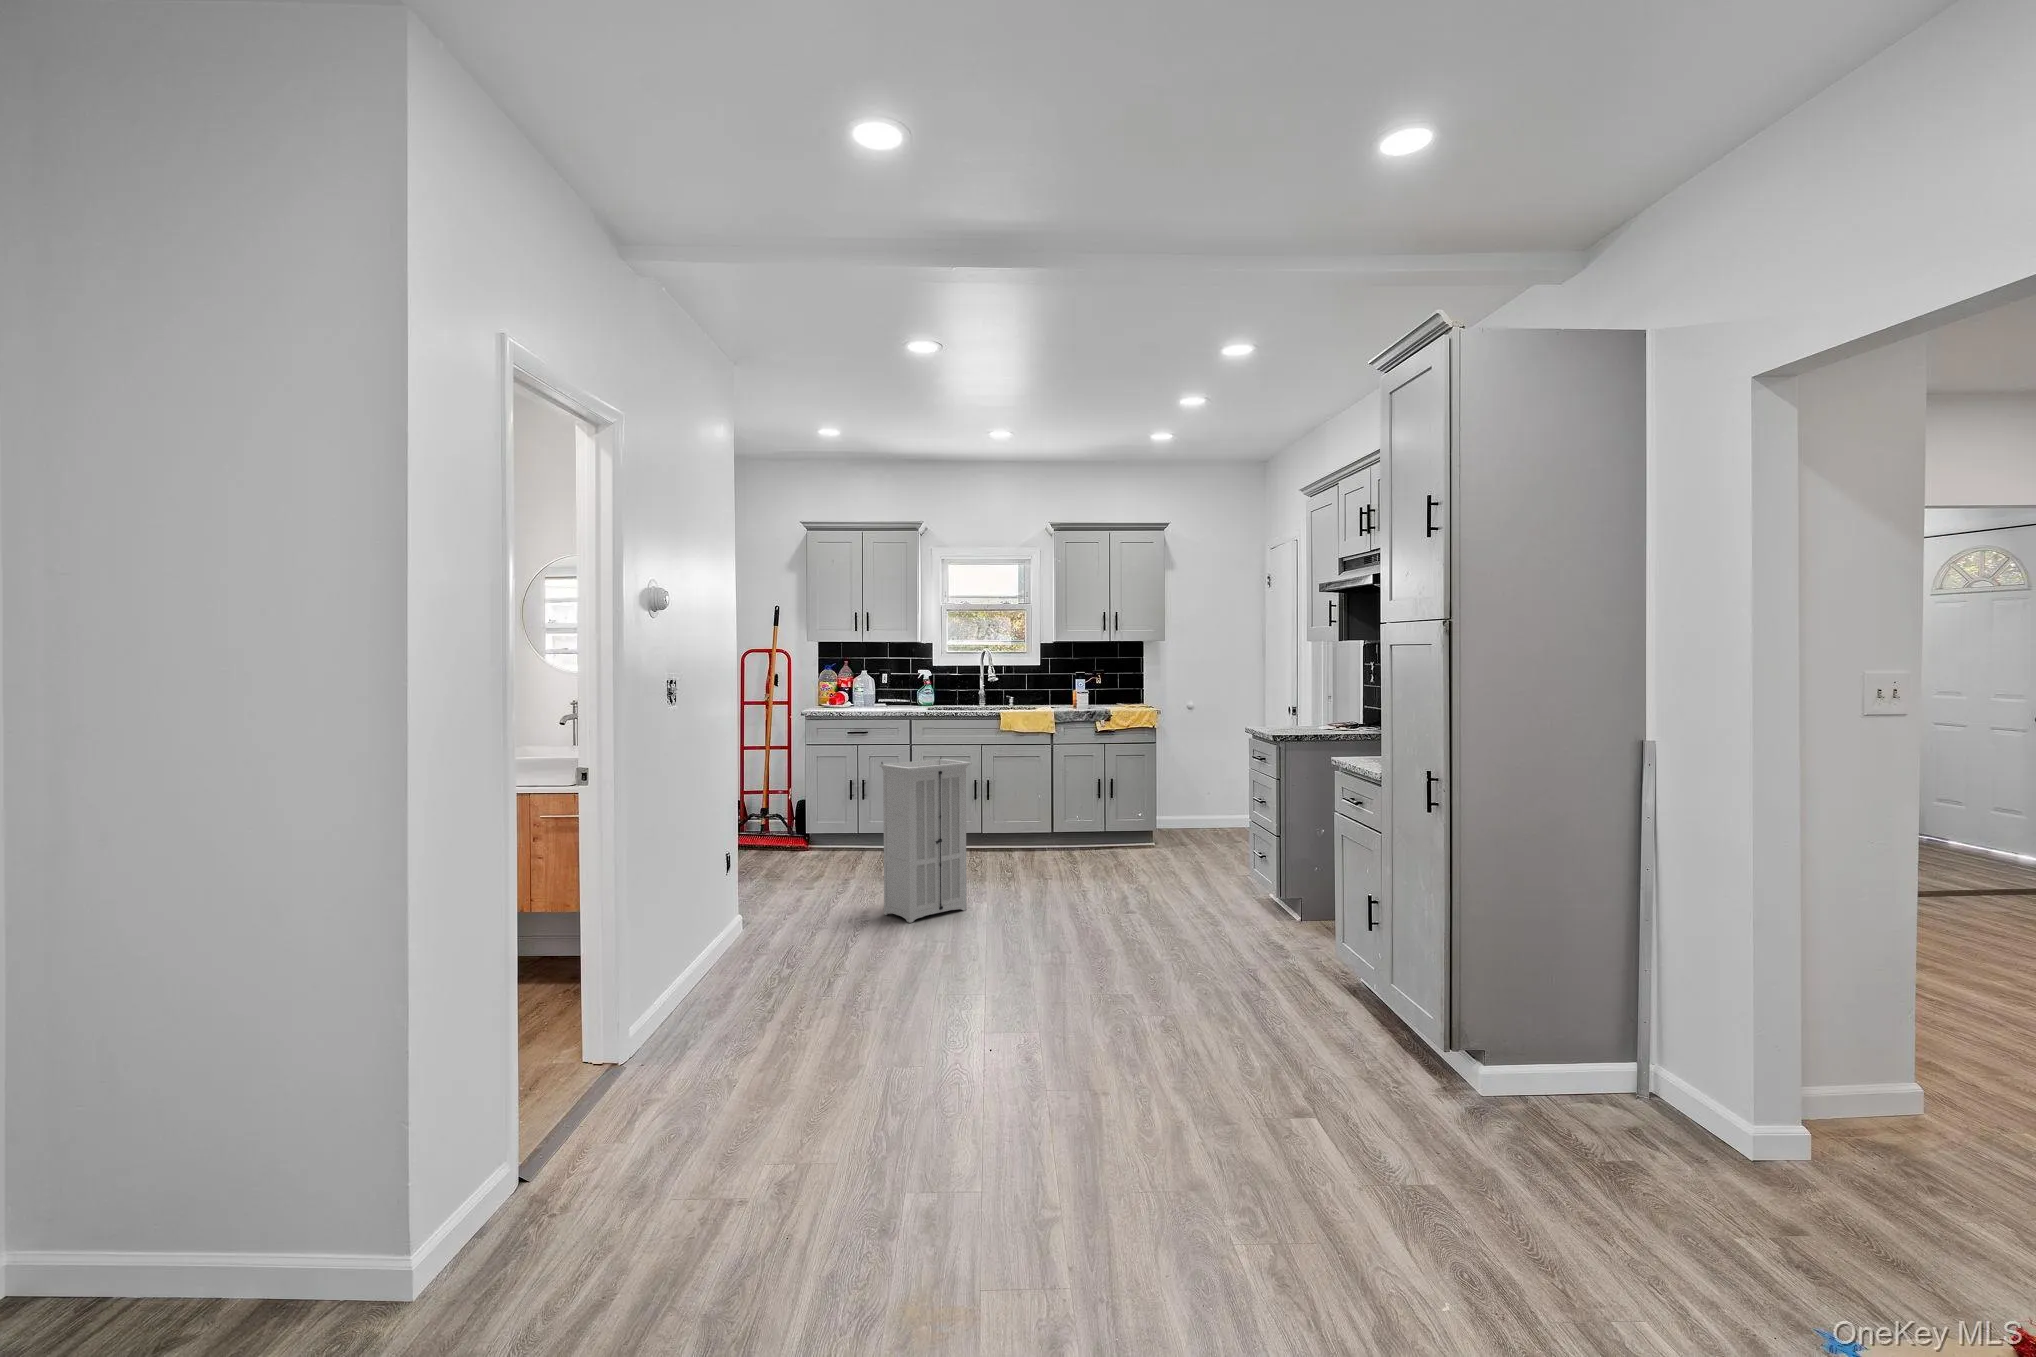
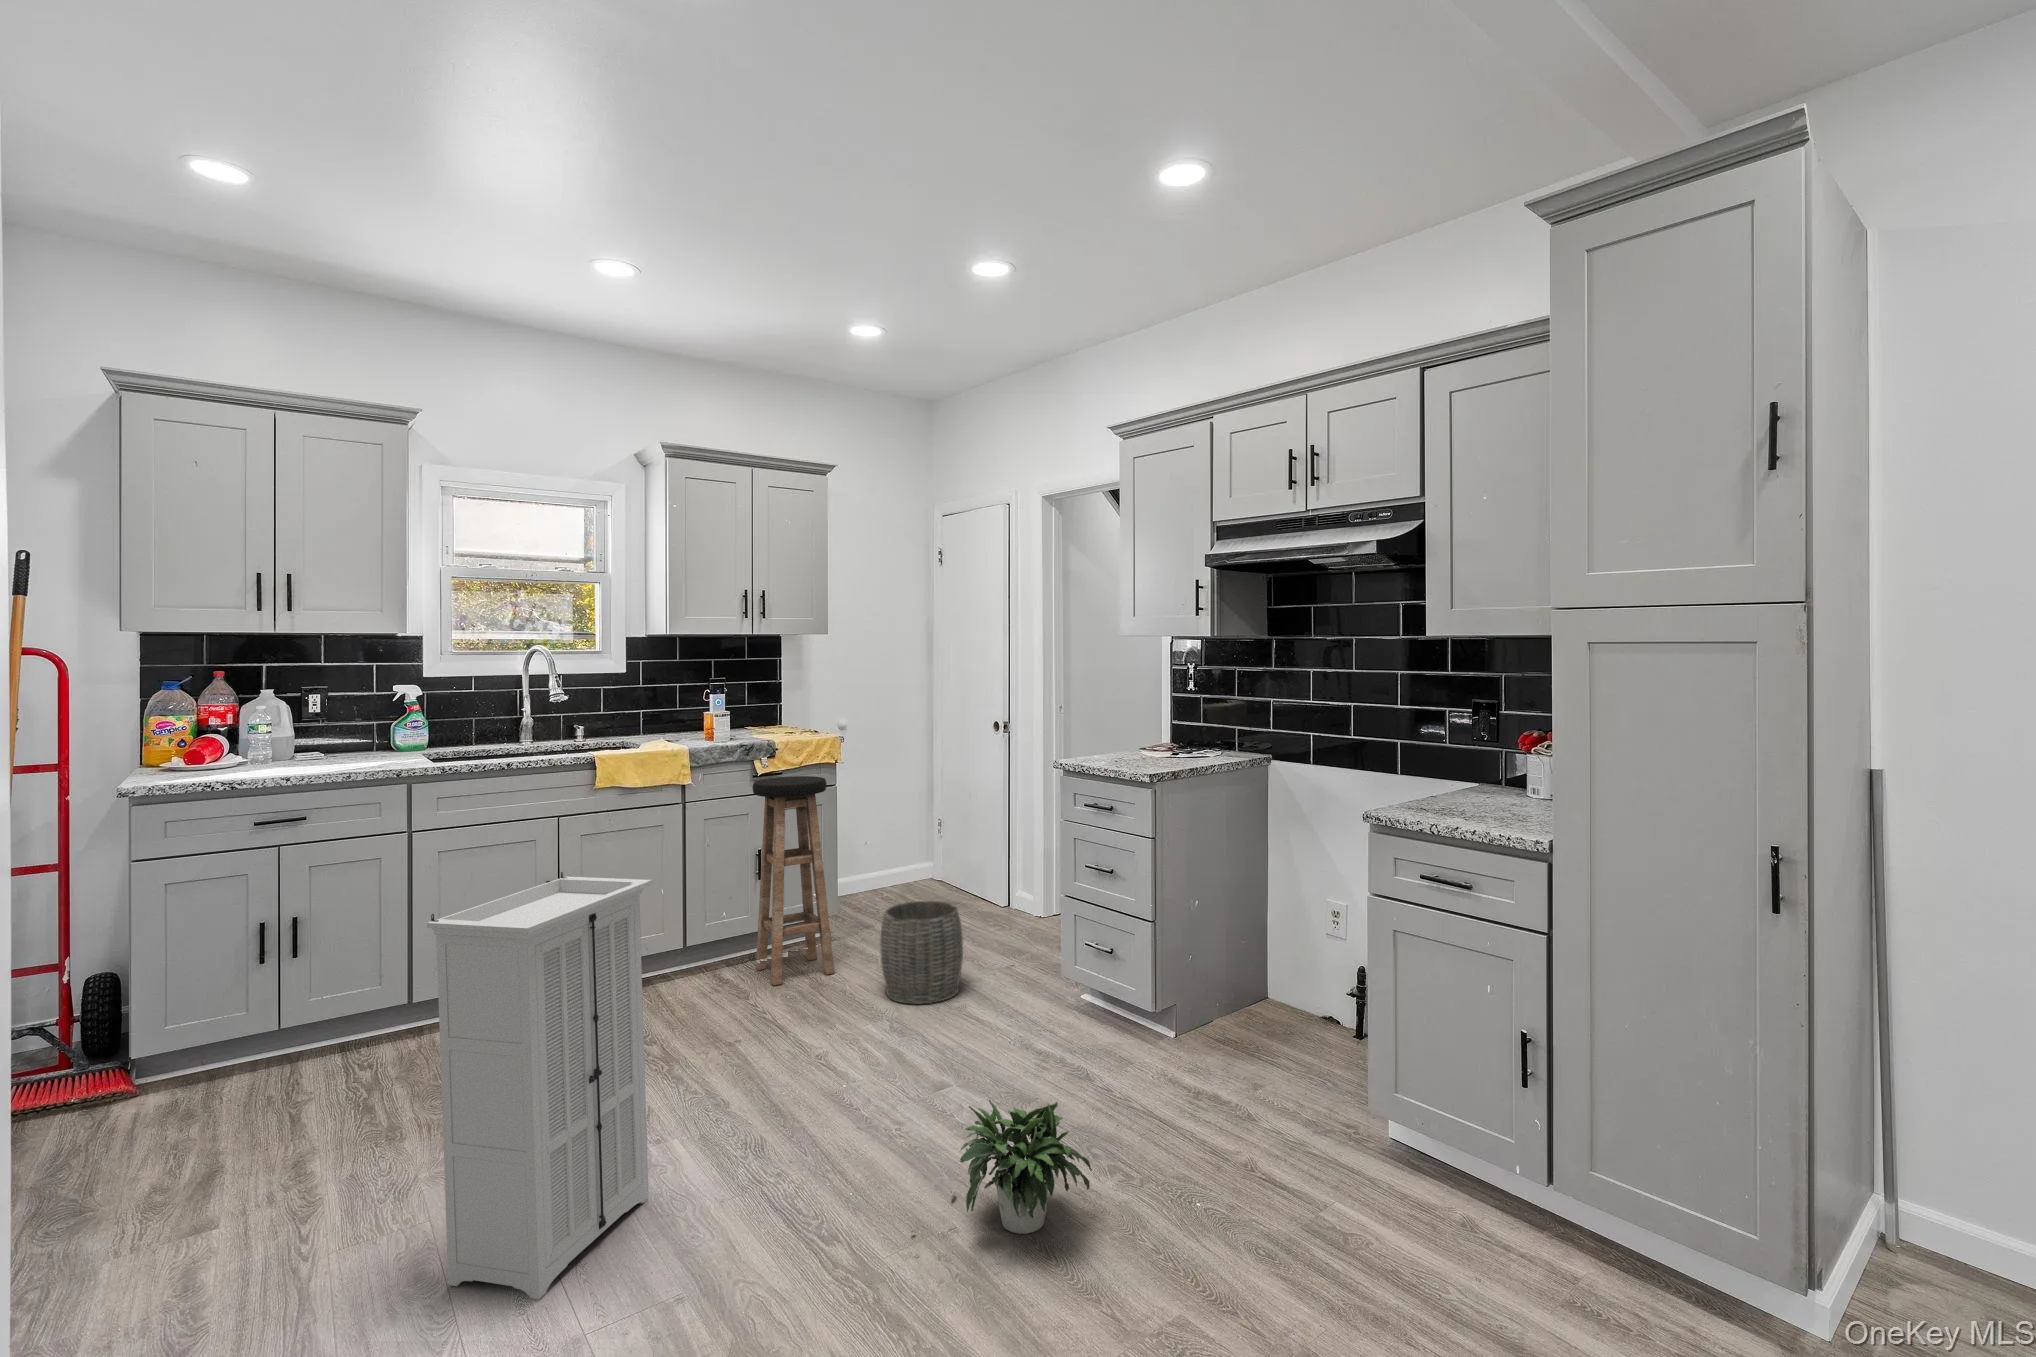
bar stool: none [1088,734,1133,859] -> present [753,776,835,985]
woven basket: none [1145,818,1198,878] -> present [880,901,963,1004]
potted plant: none [1056,882,1143,947] -> present [911,1099,1092,1234]

